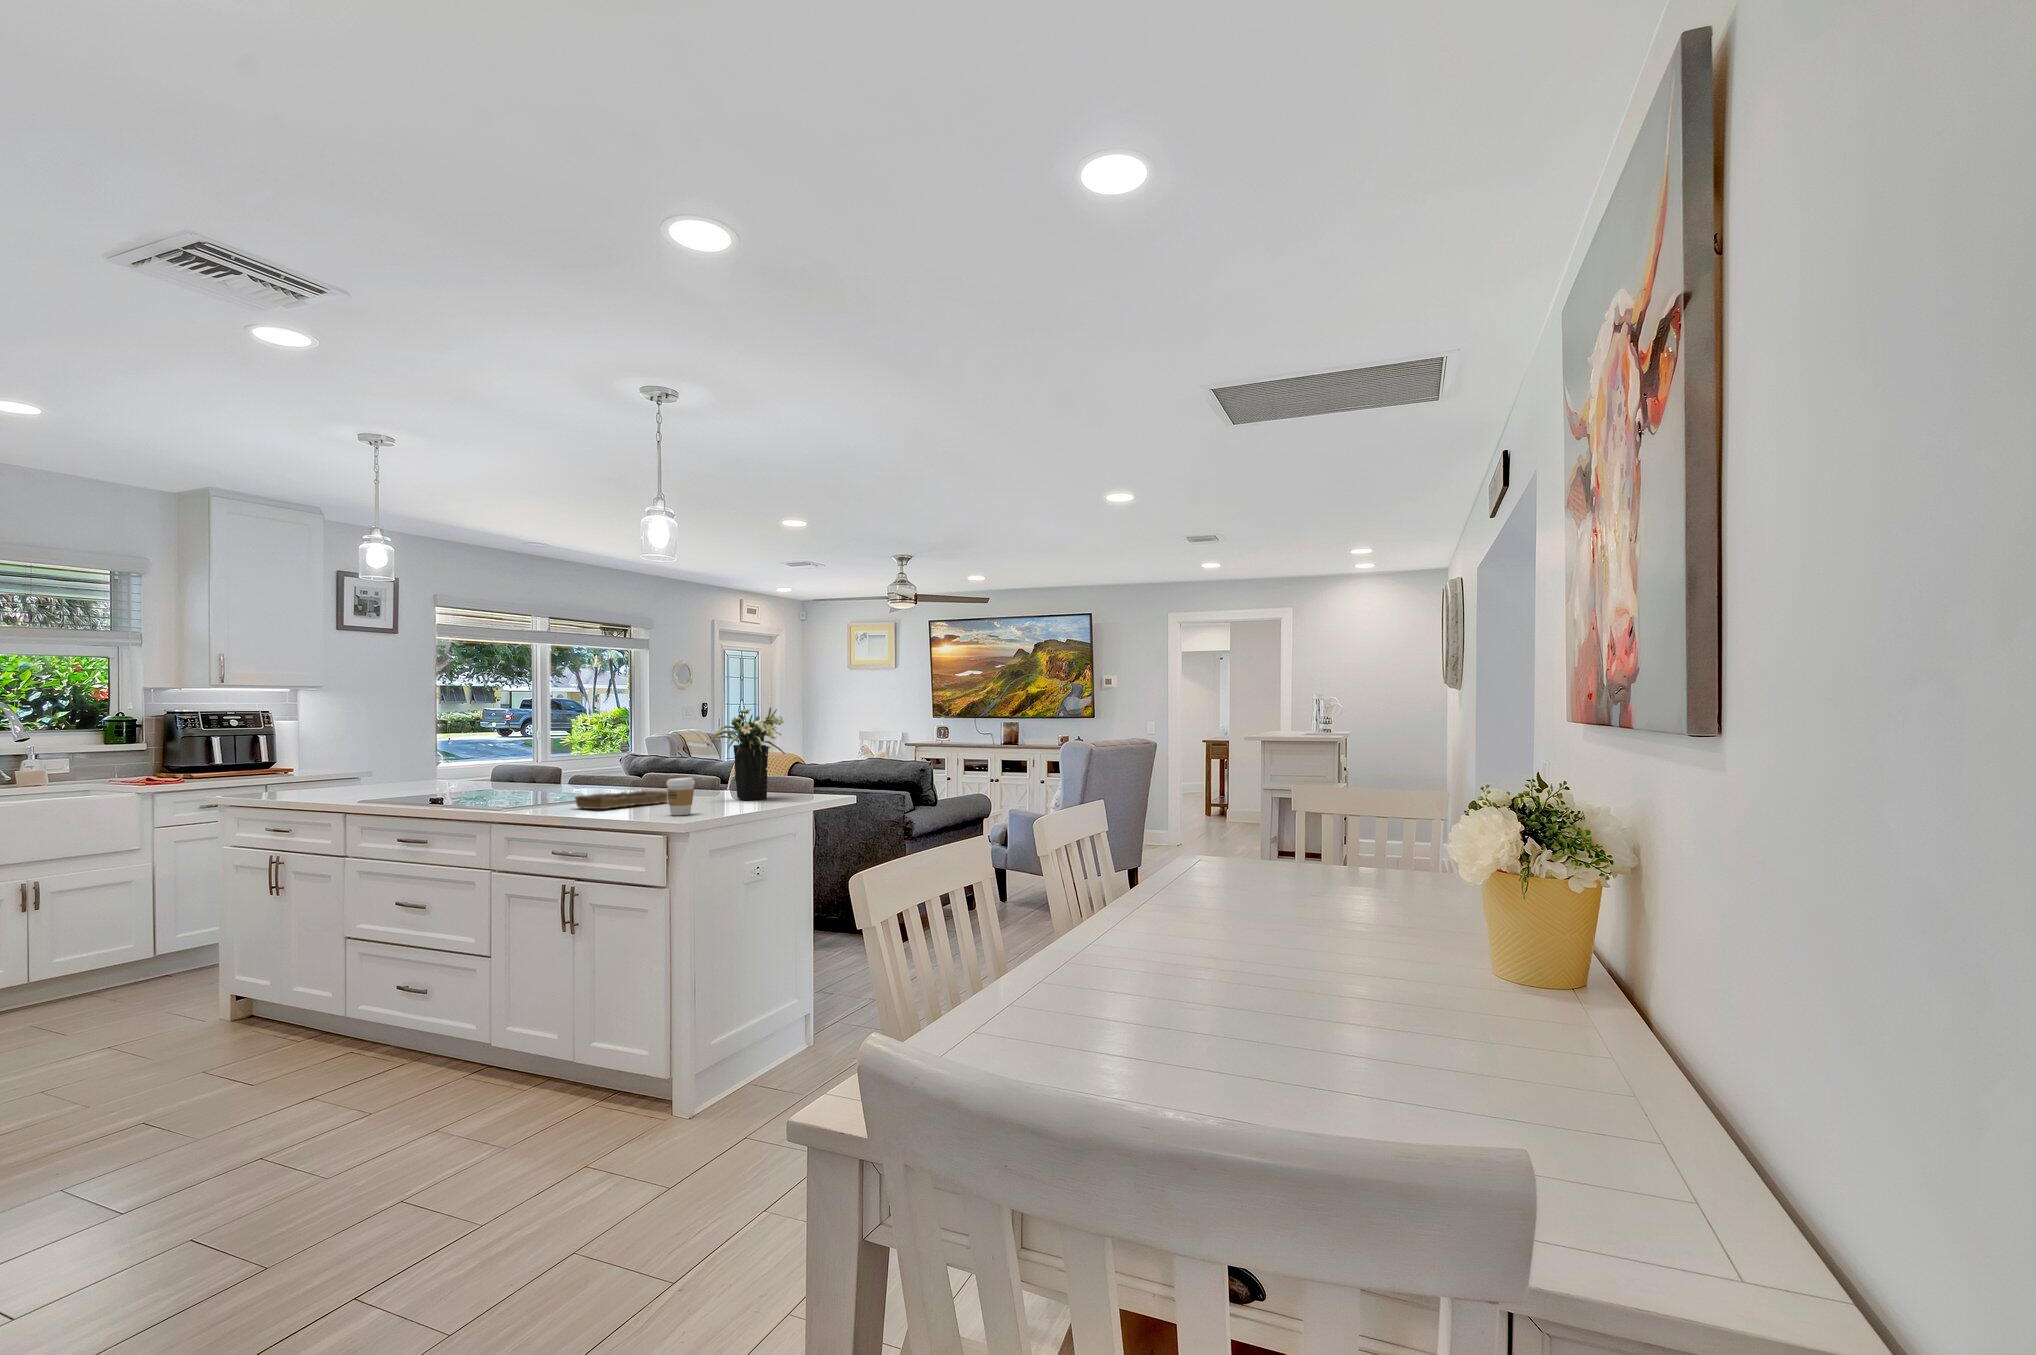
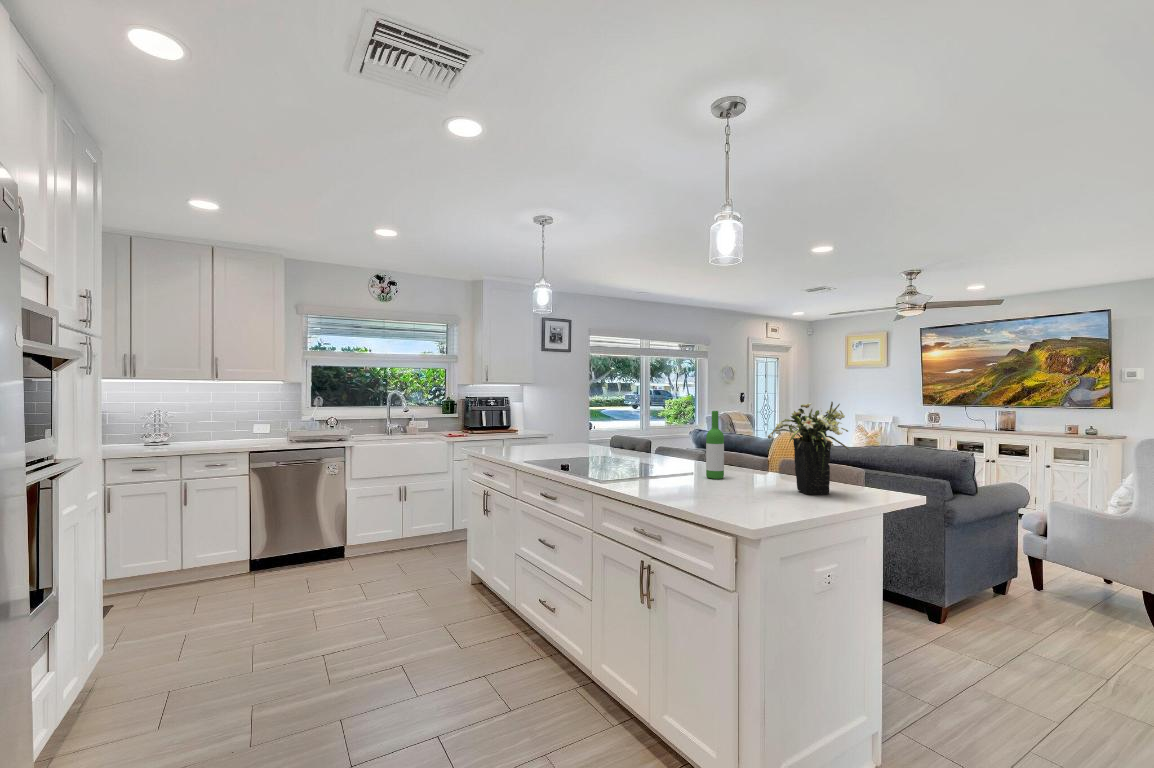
wine bottle: none [640,720,661,797] -> present [706,411,724,479]
coffee cup: present [666,777,695,815] -> none [733,474,762,515]
tray: present [575,791,668,809] -> none [648,475,736,494]

